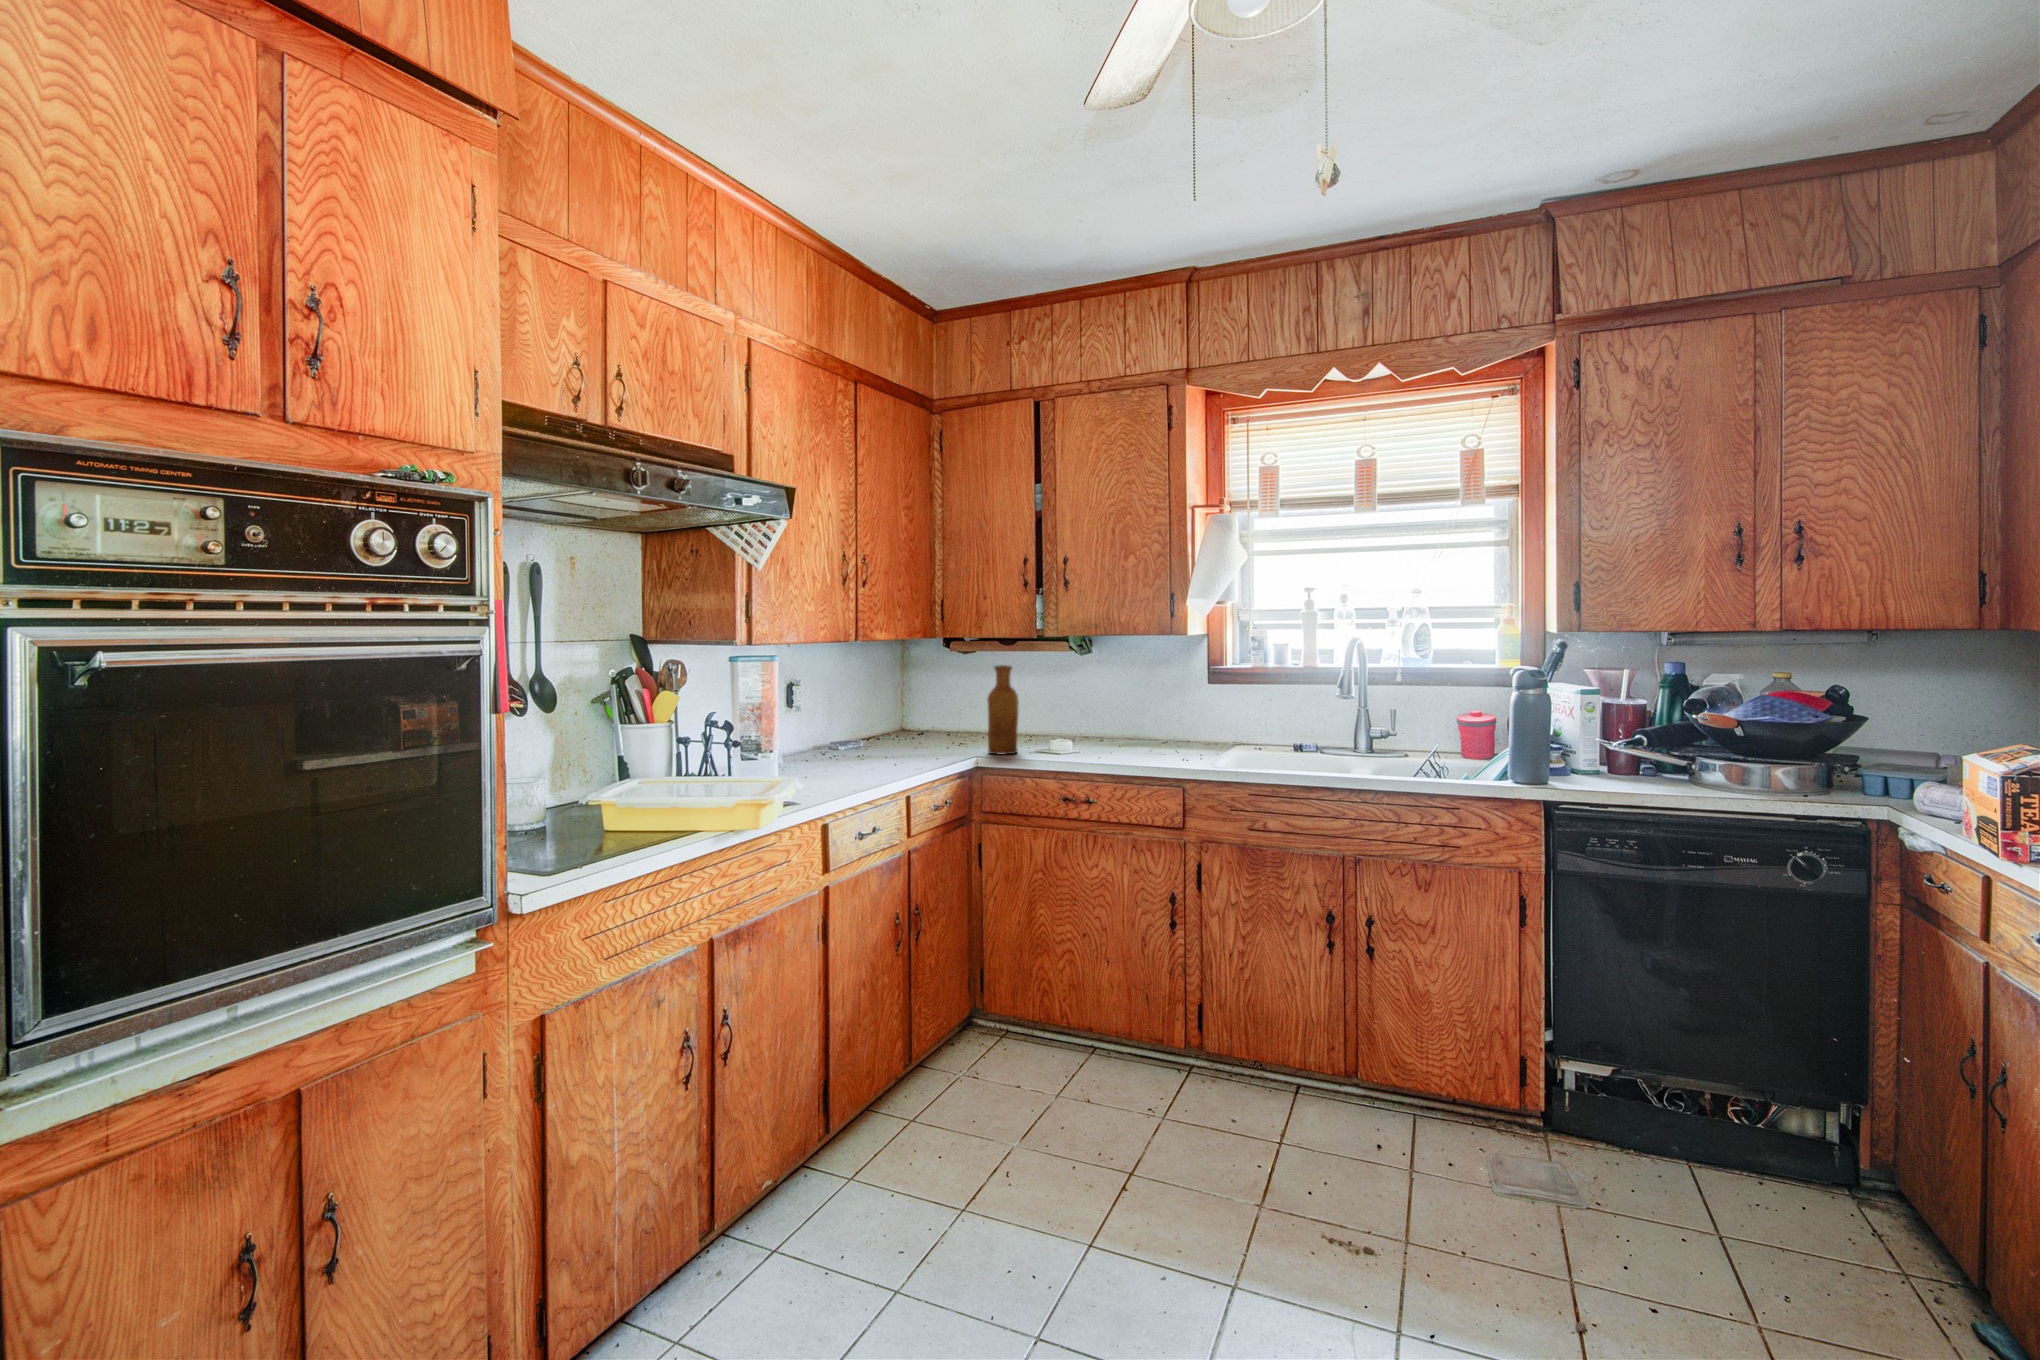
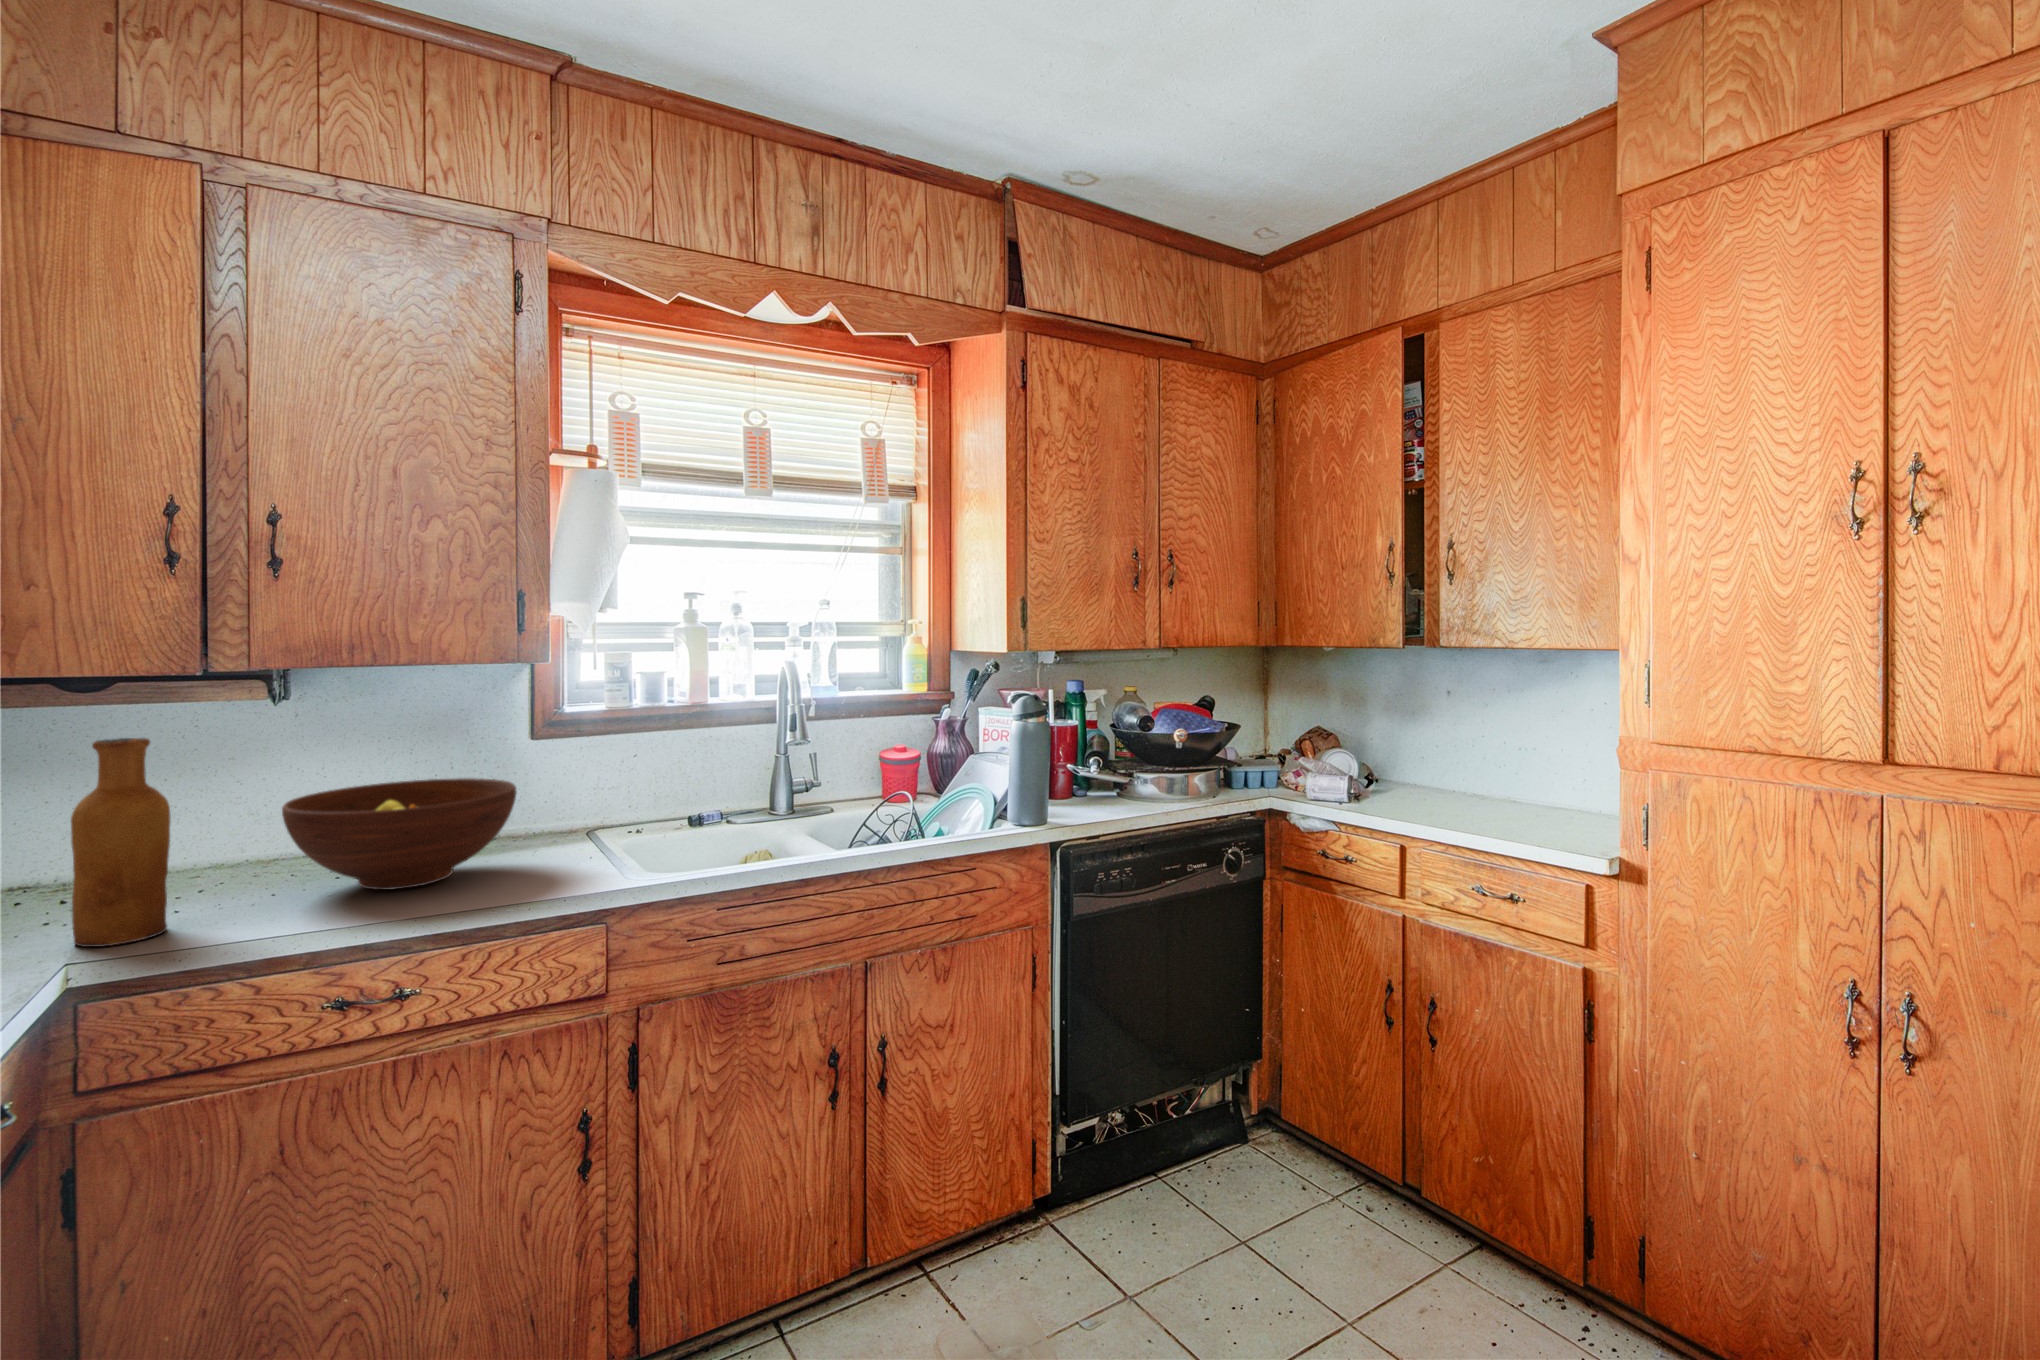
fruit bowl: none [1062,701,1166,754] -> present [282,778,517,890]

